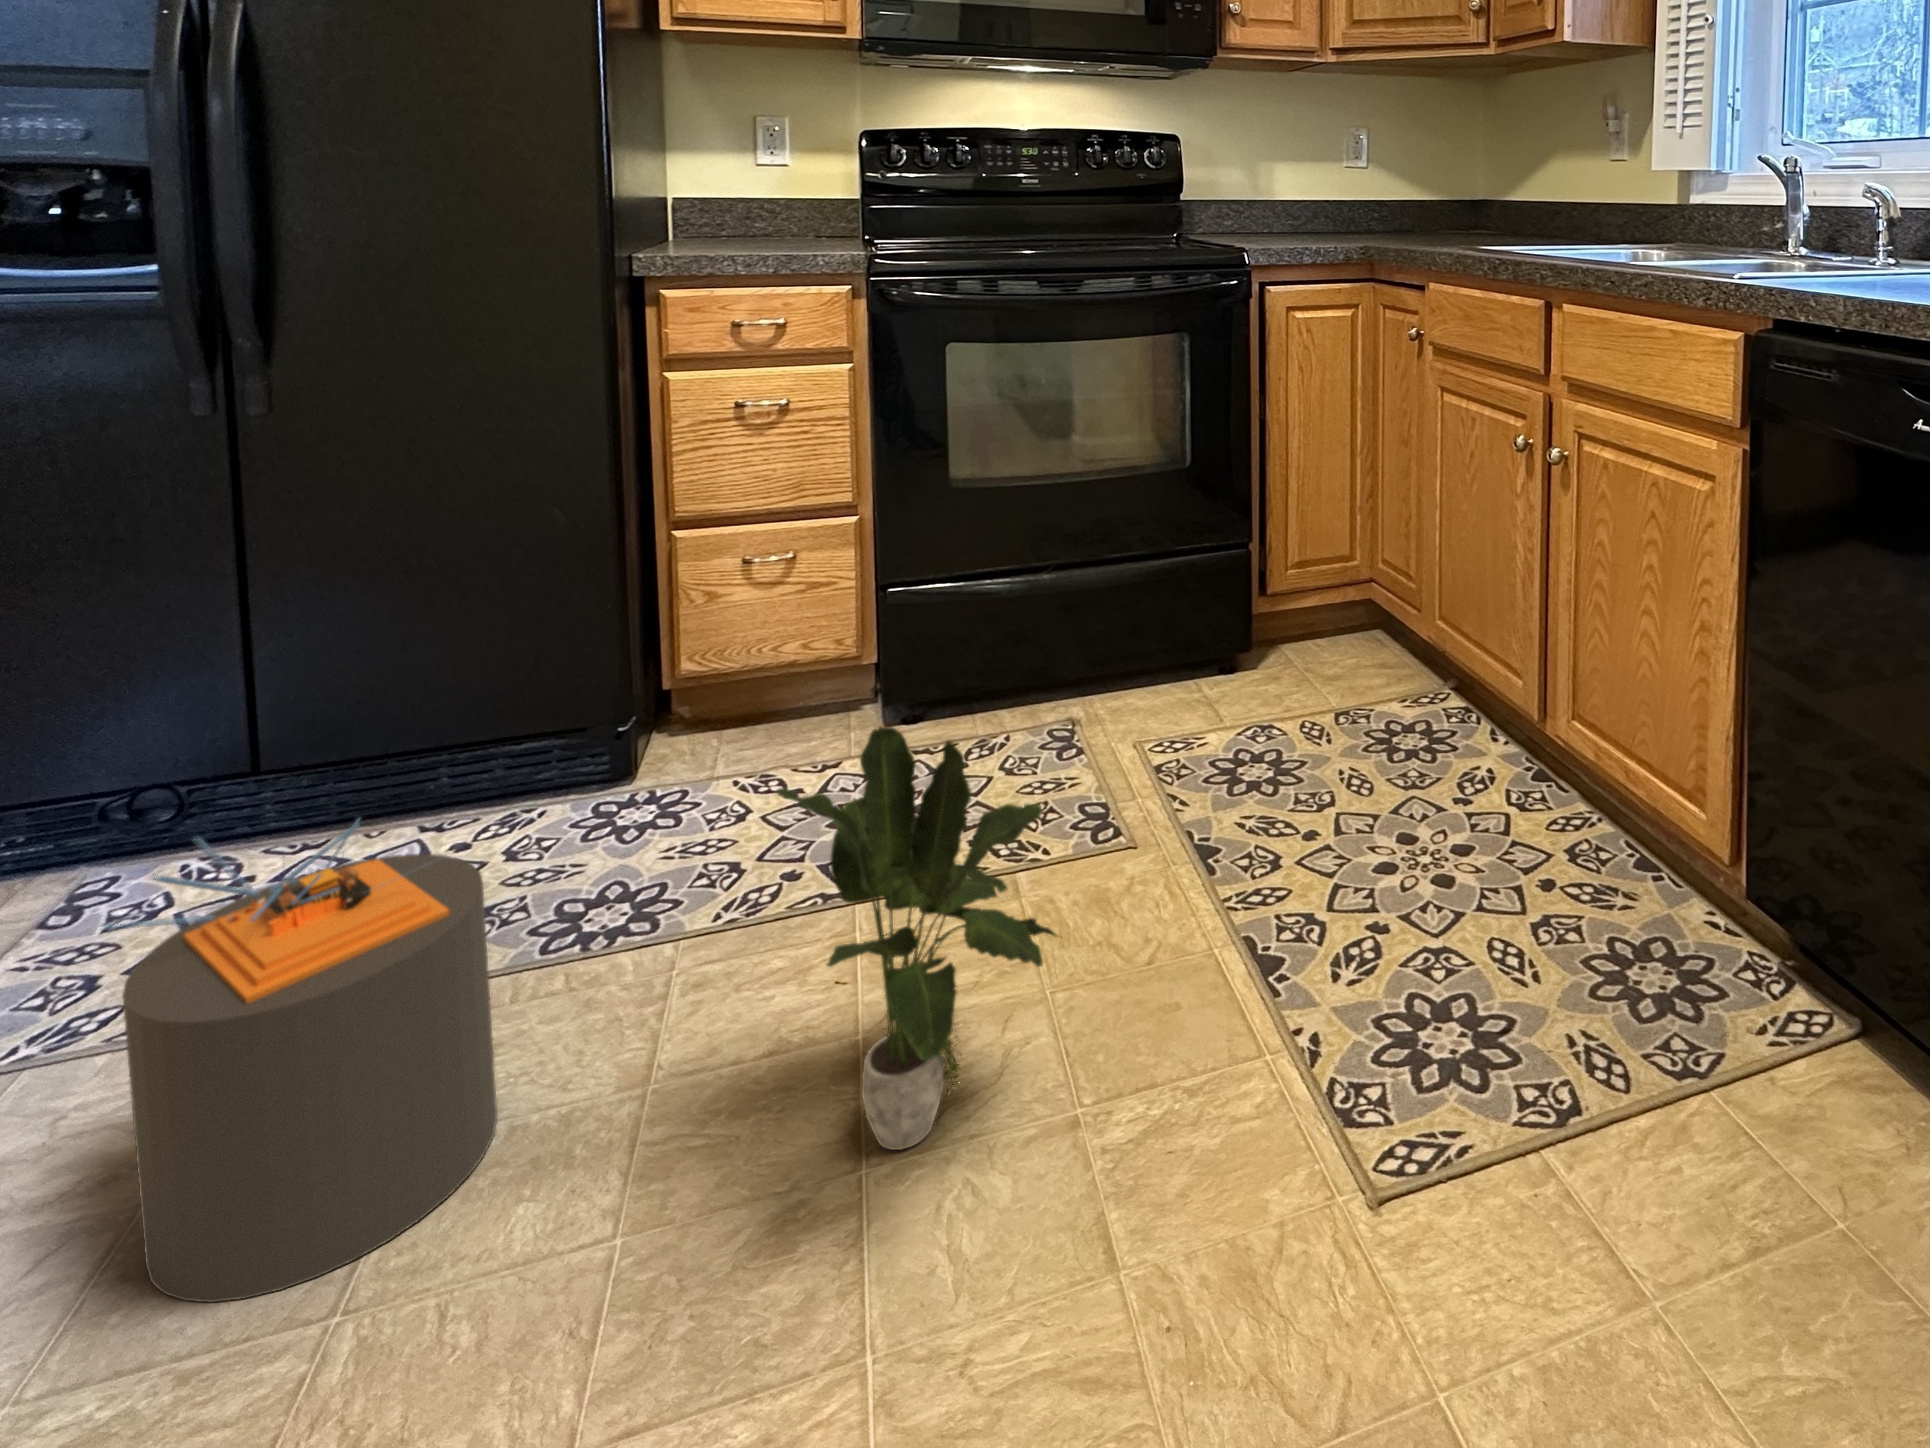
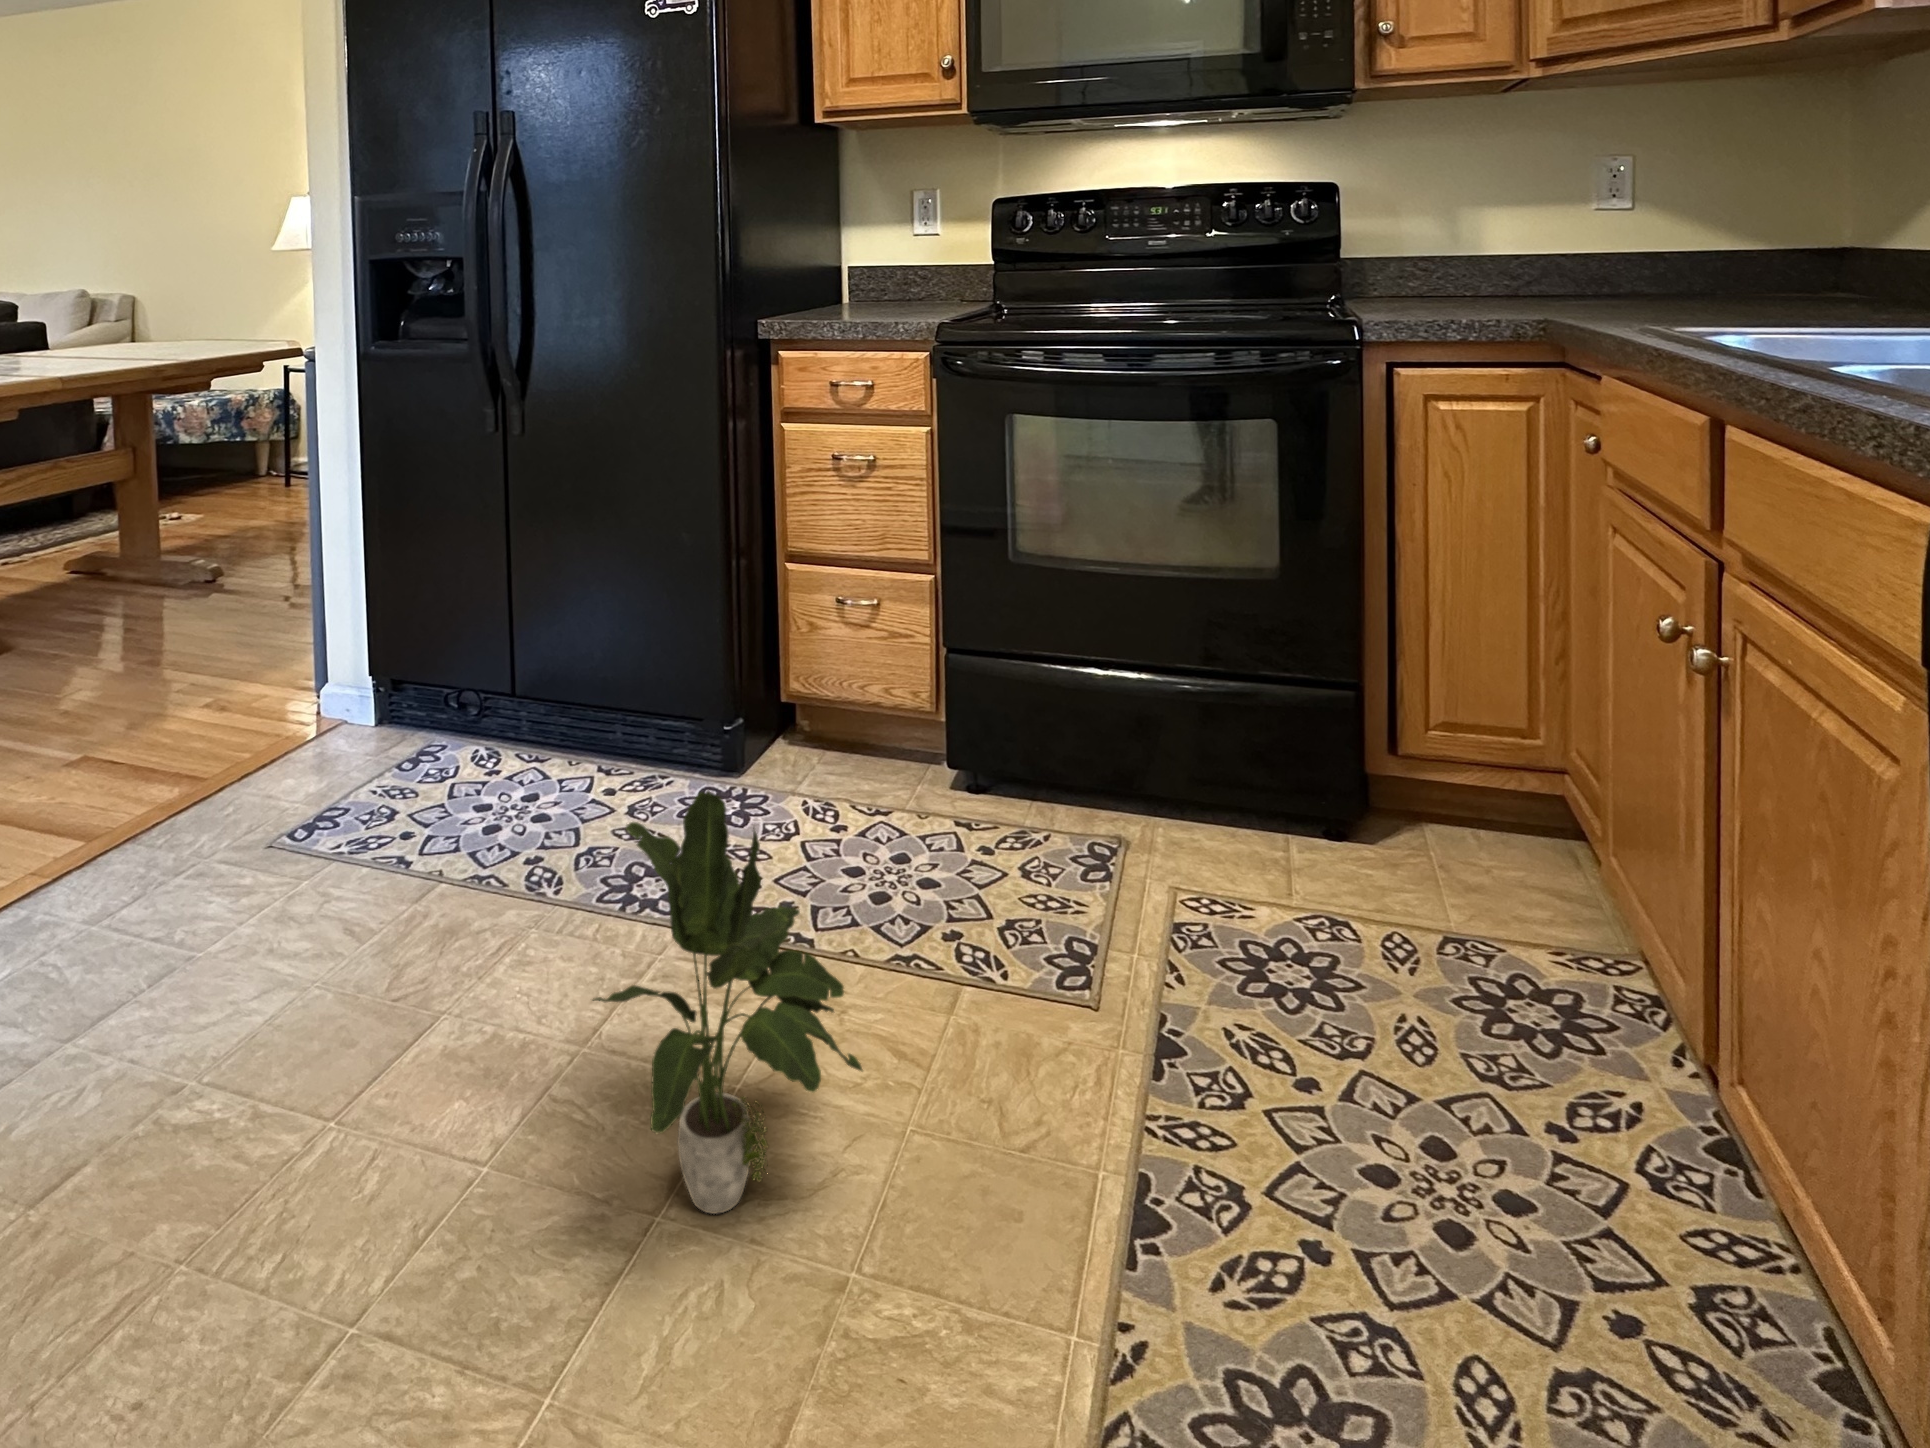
trash can: present [101,819,497,1302] -> none [288,728,509,1081]

